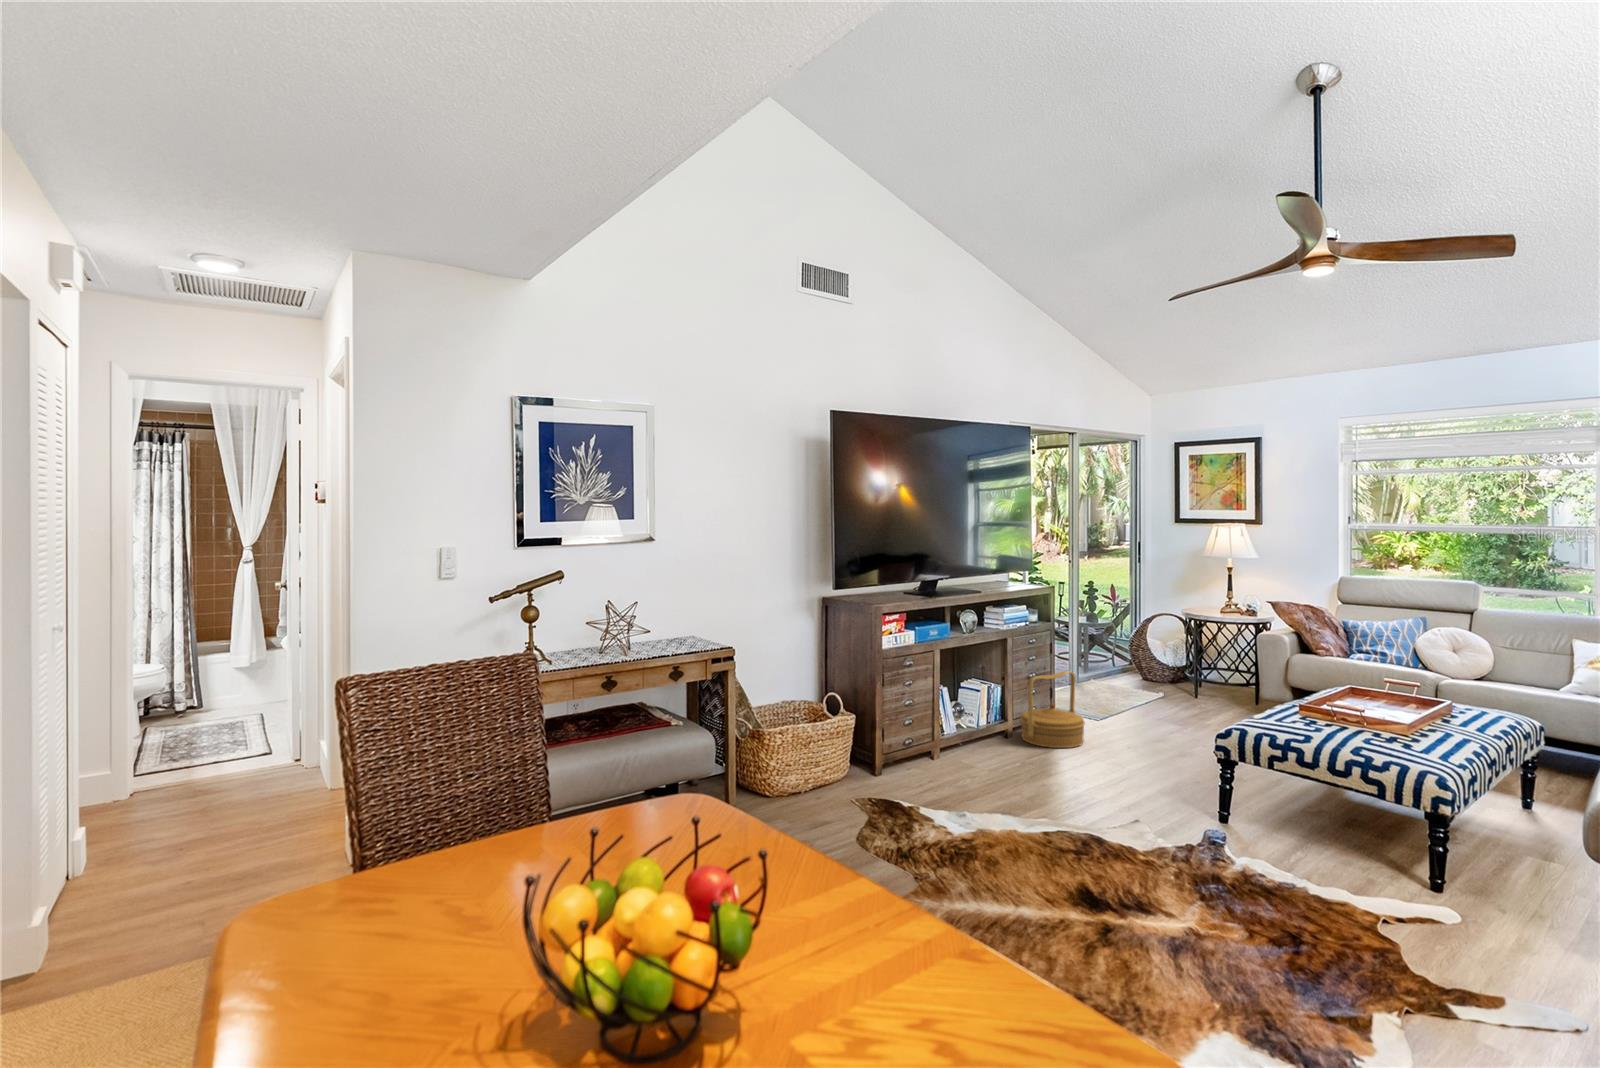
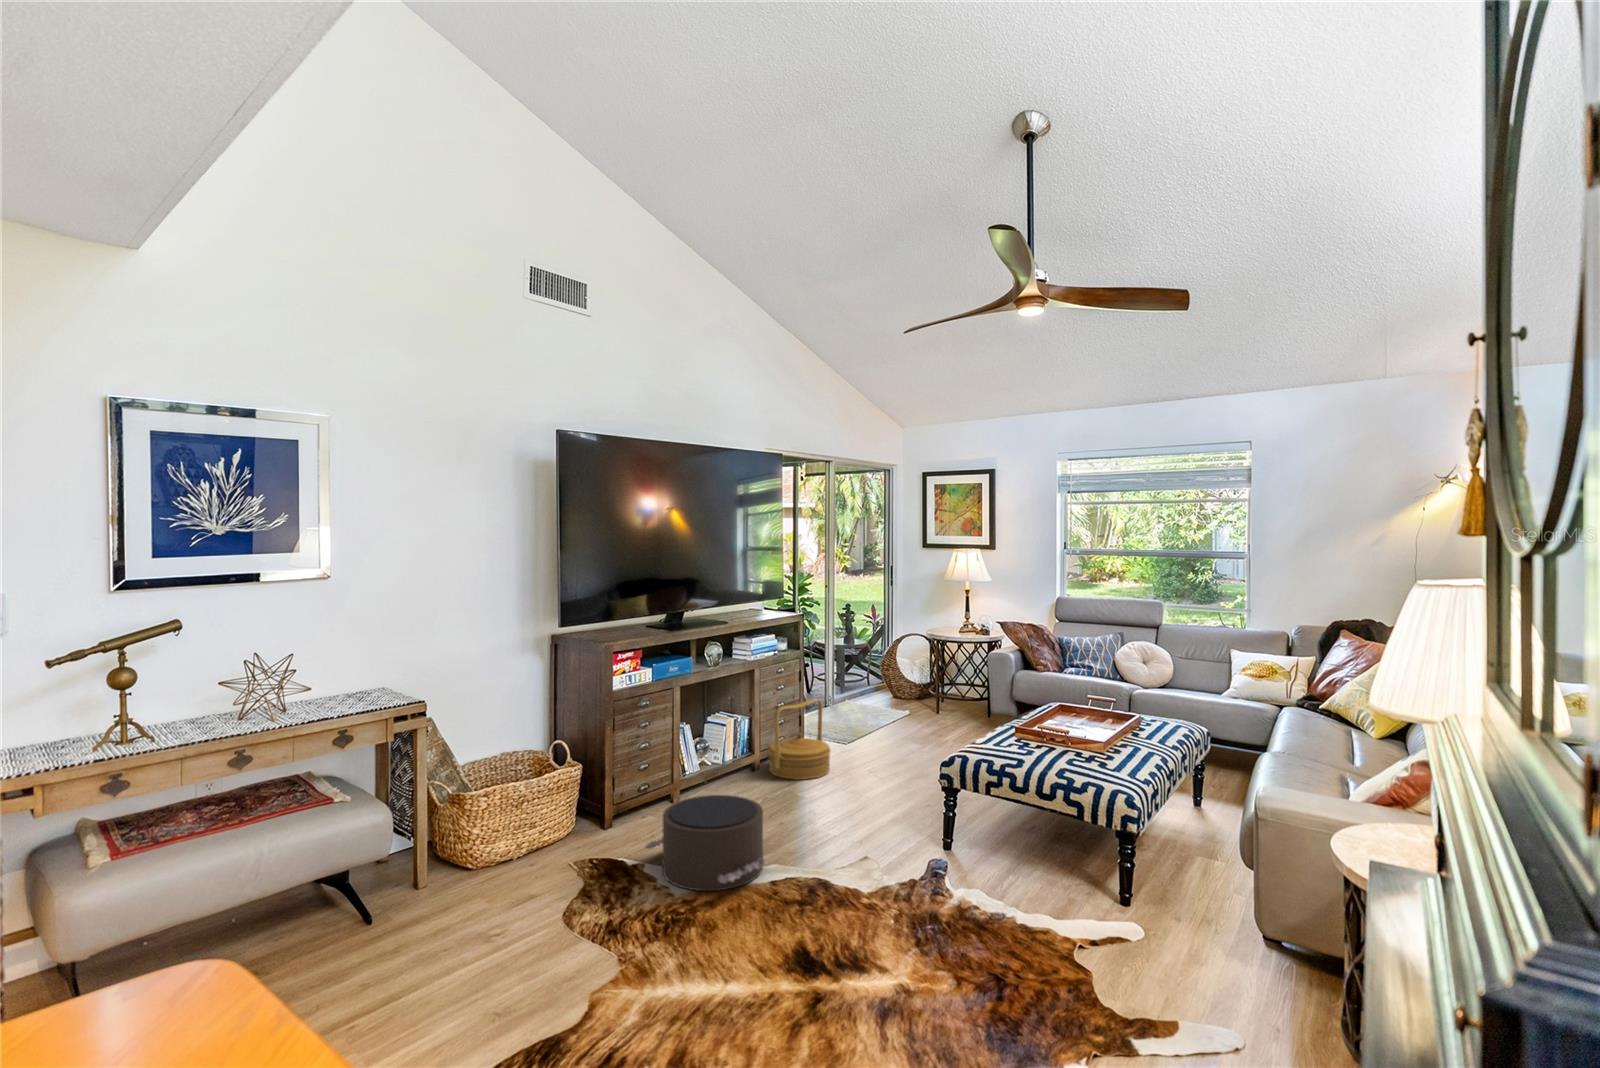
pouf: none [918,749,1040,833] -> present [645,795,768,891]

